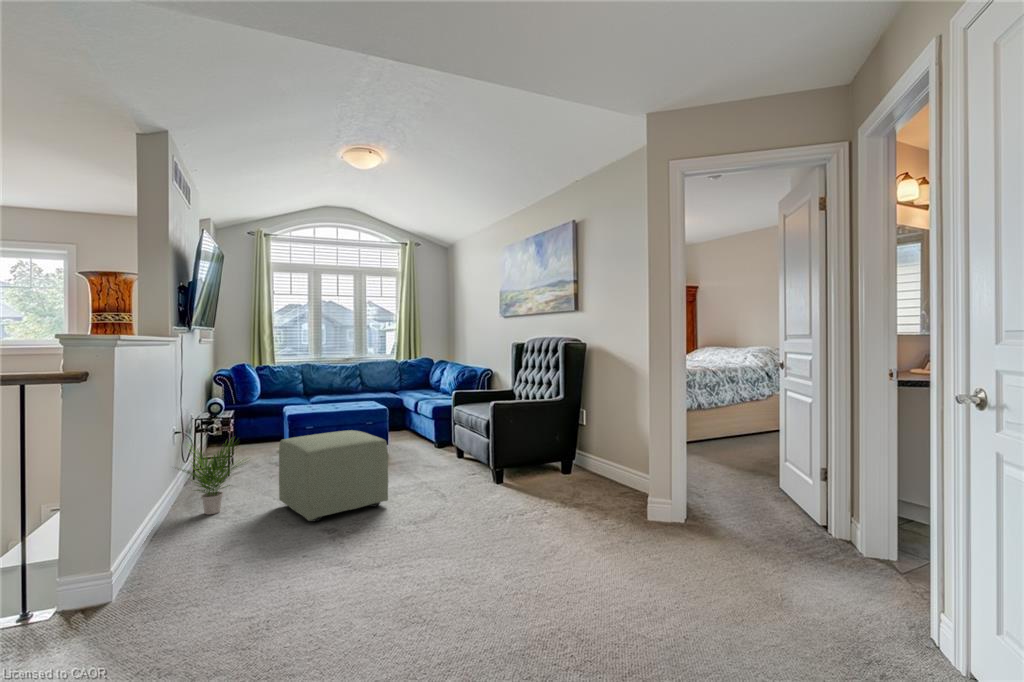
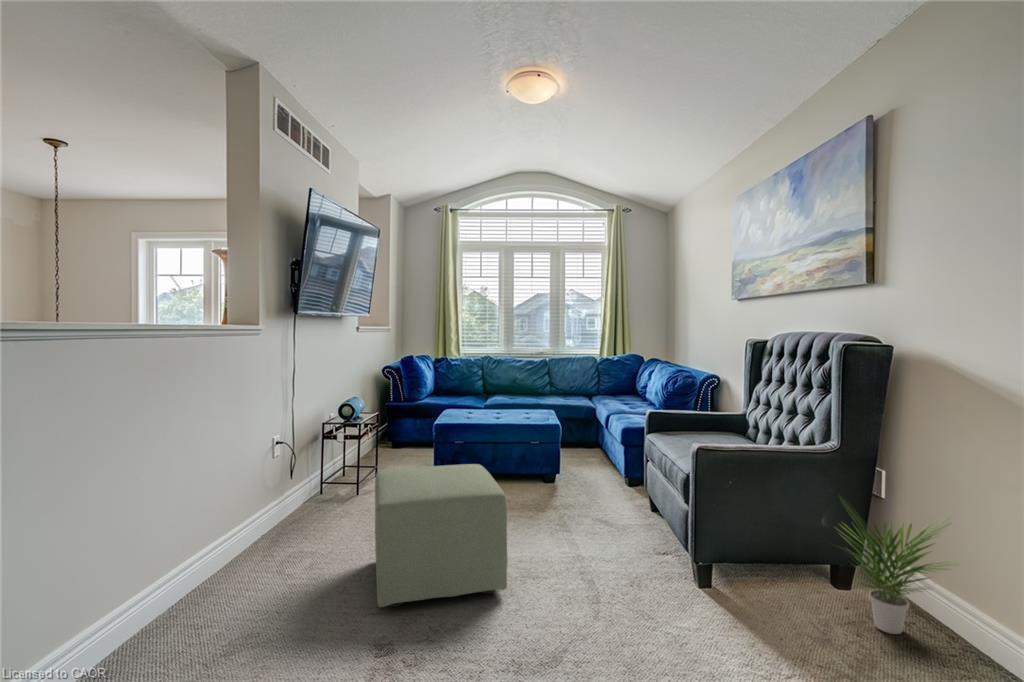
potted plant: present [178,442,246,515] -> present [842,502,949,634]

